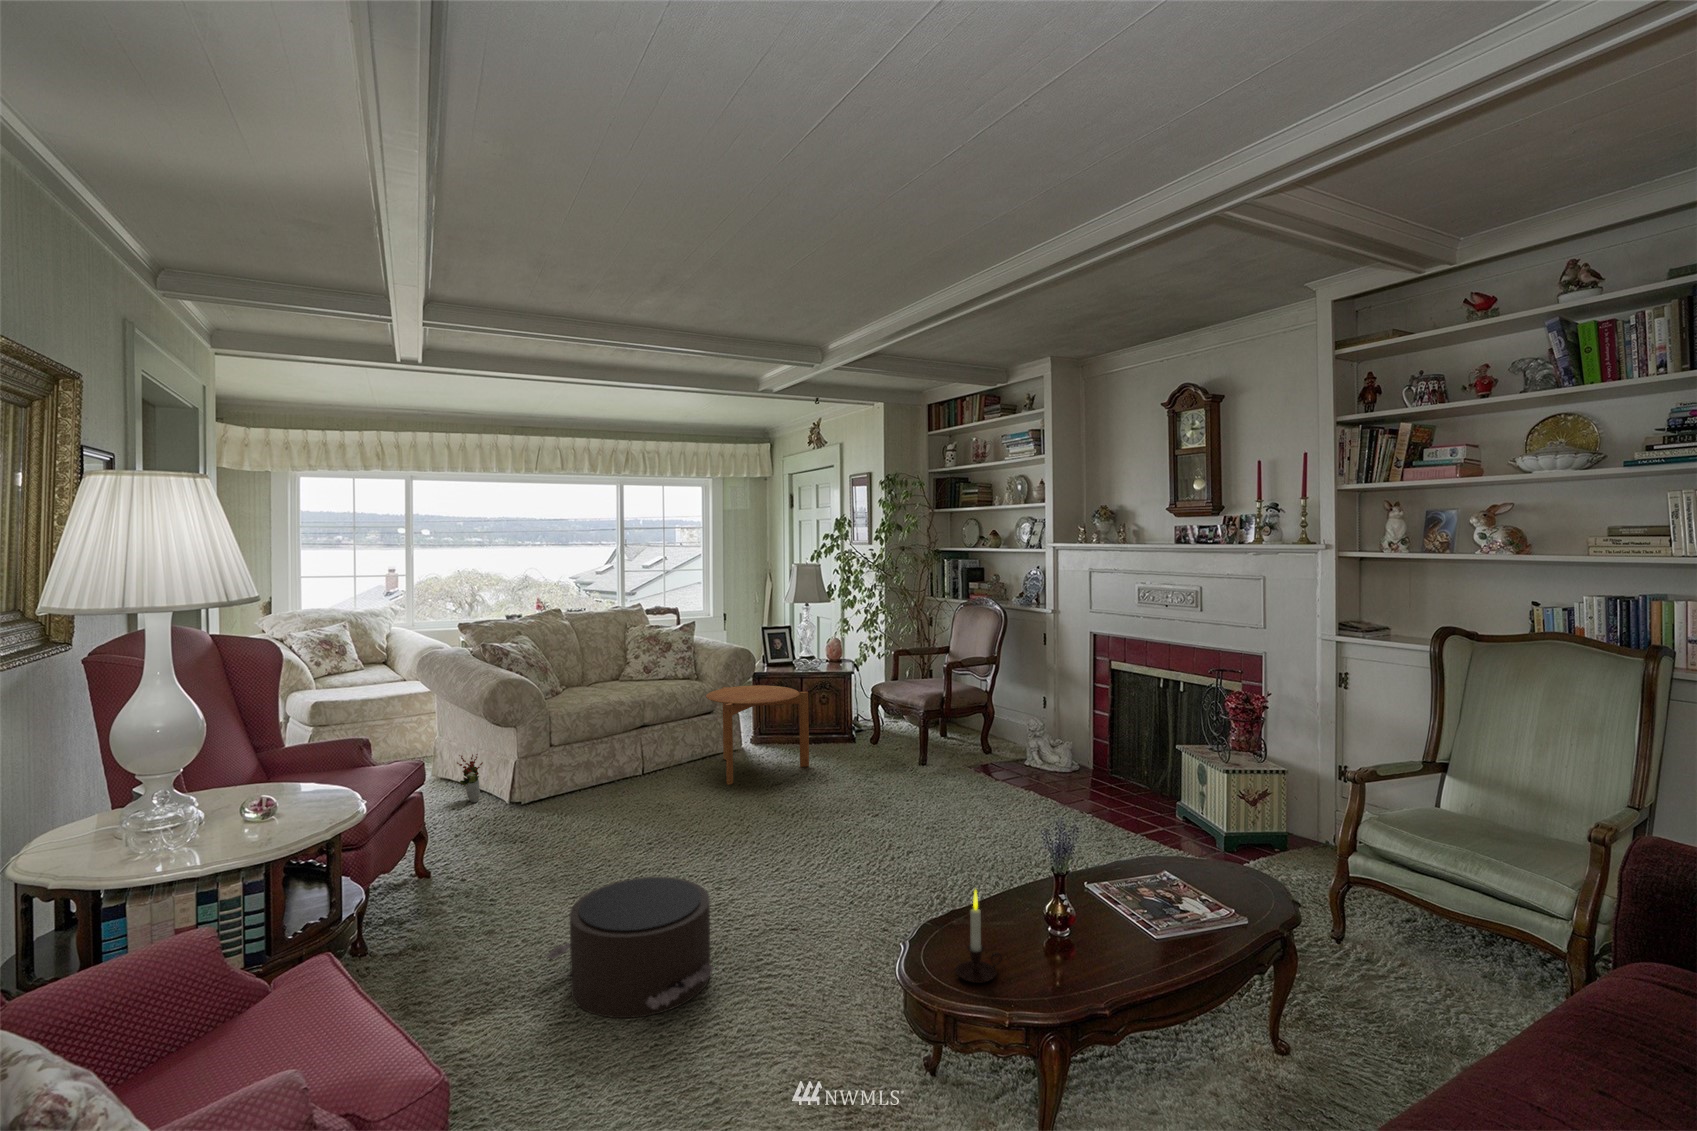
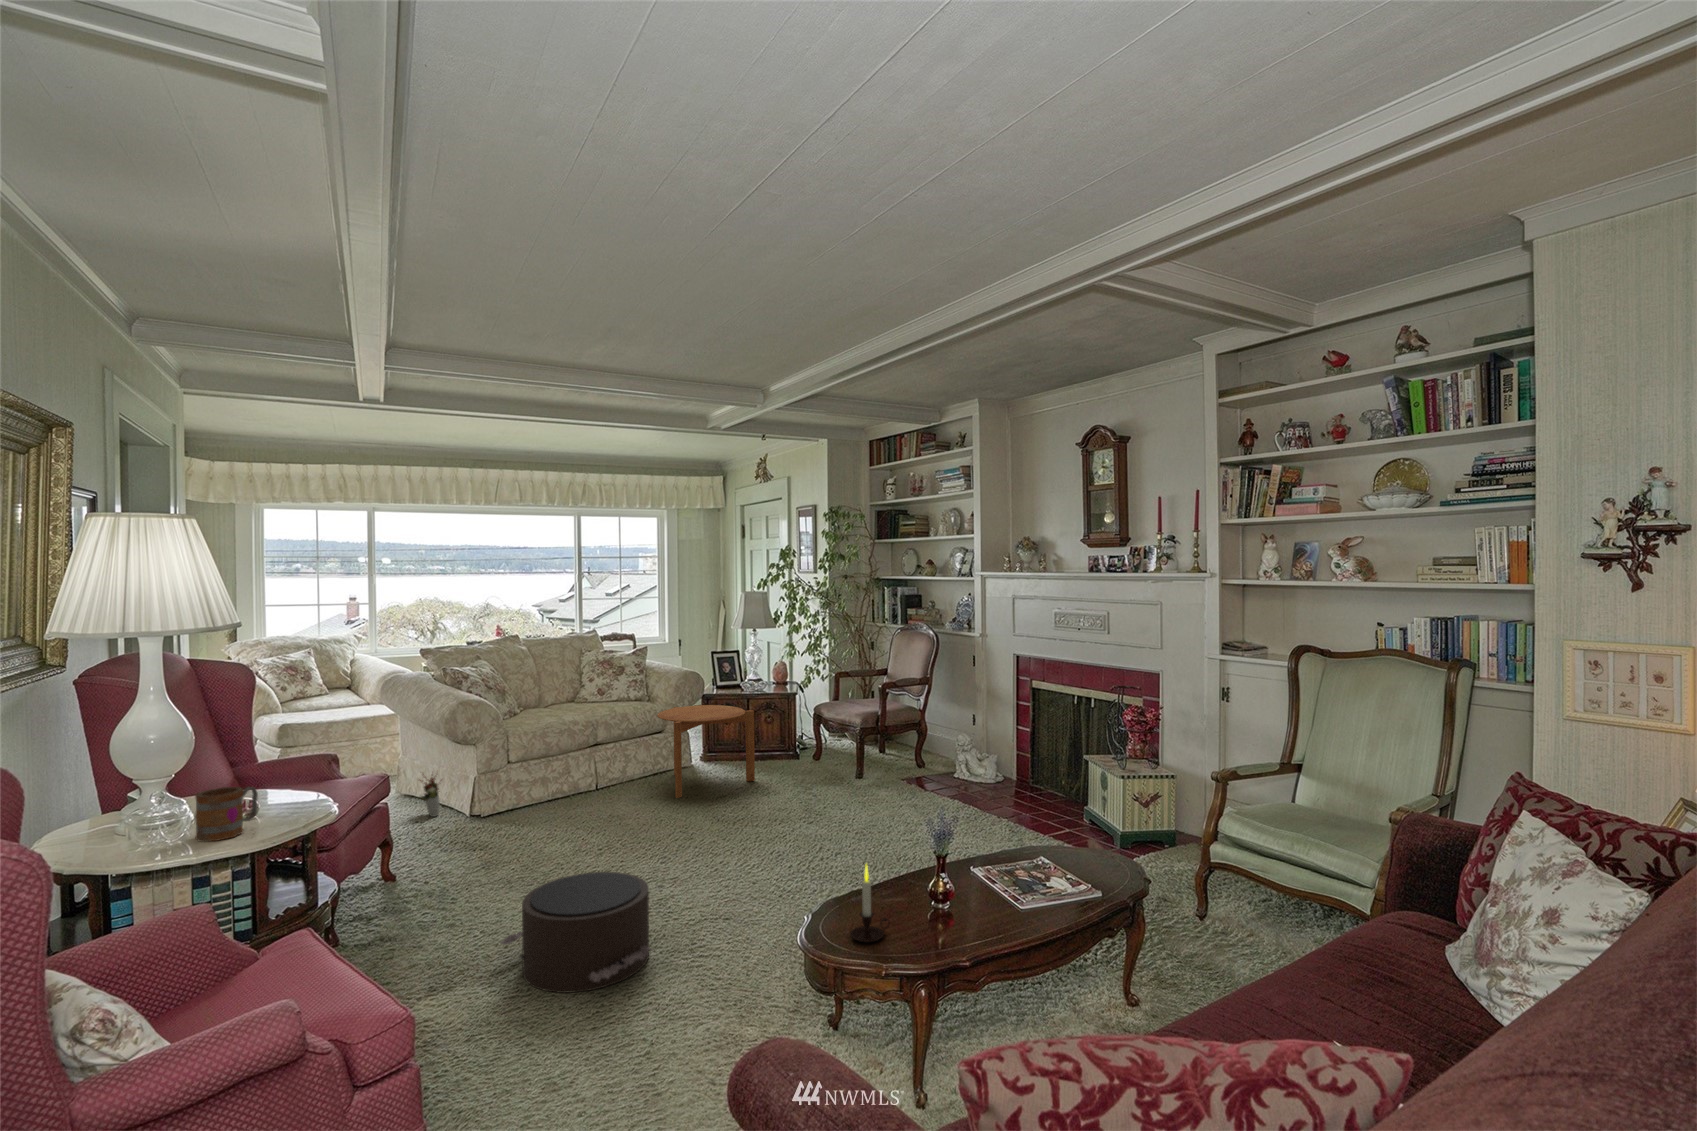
mug: none [199,786,272,851] -> present [195,787,258,842]

